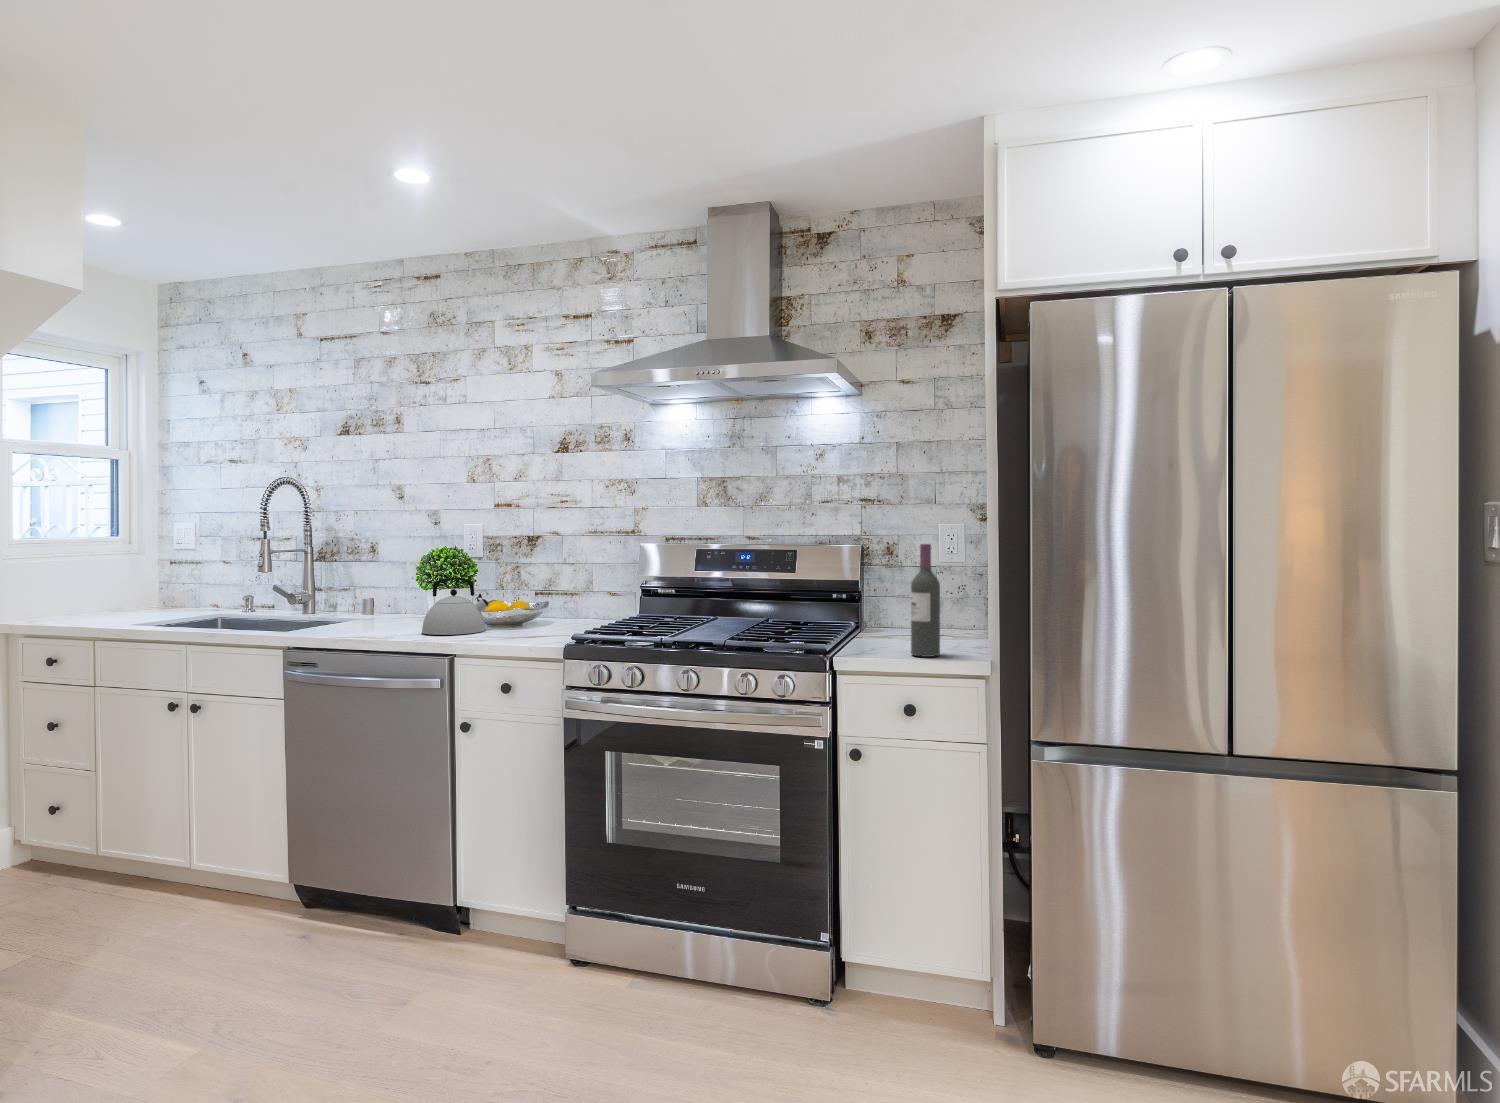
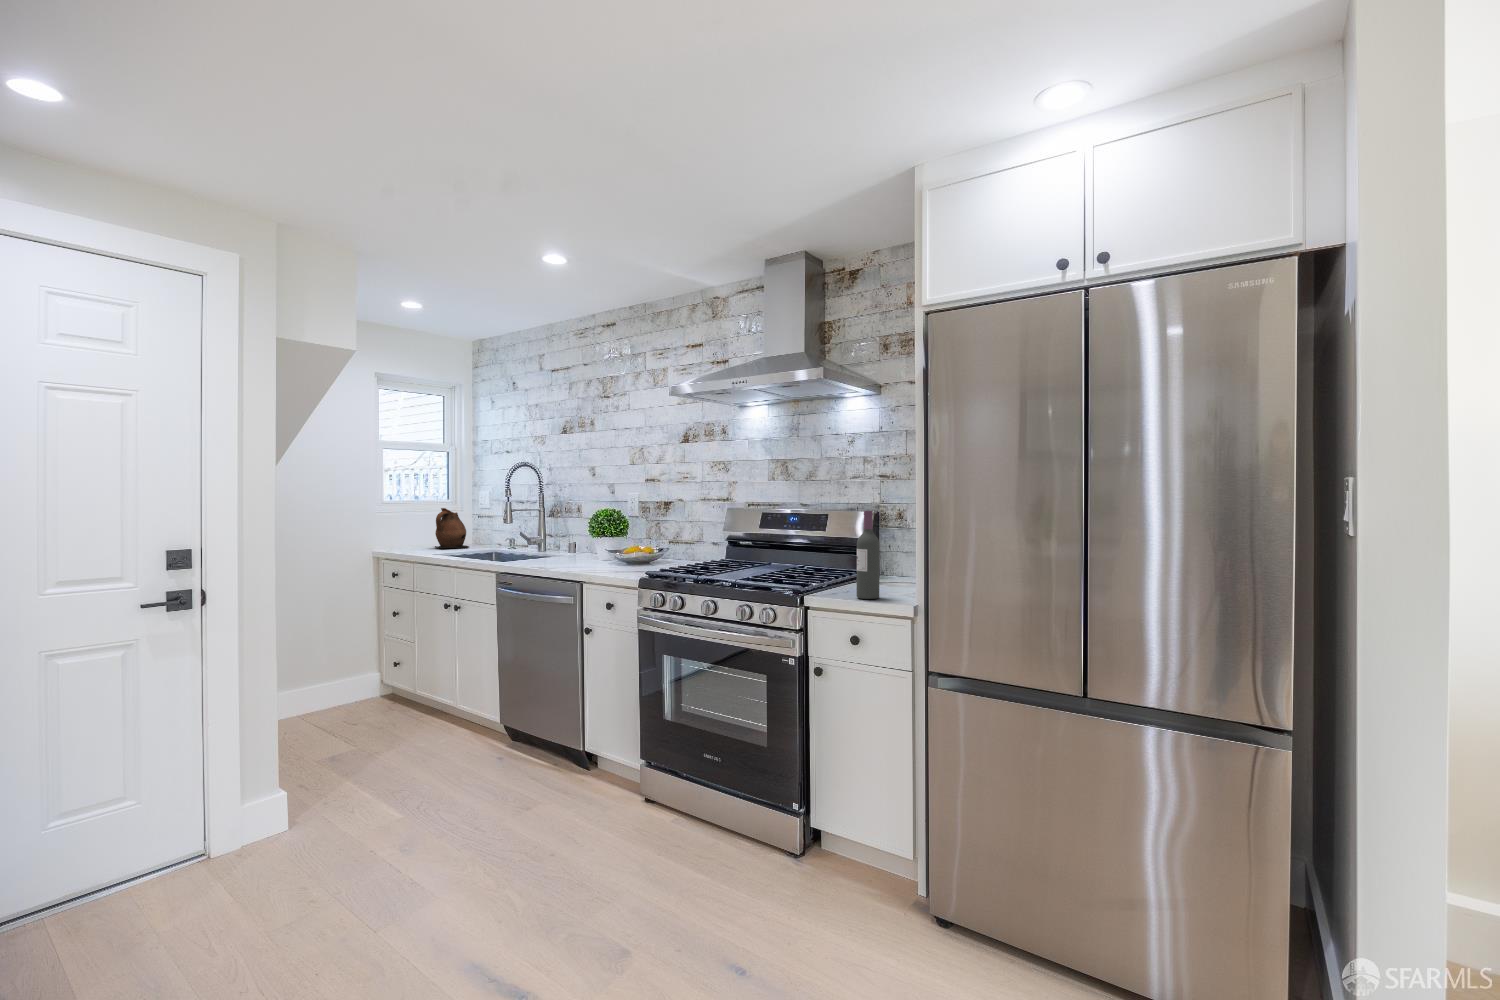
ceramic pitcher: none [94,550,166,616] -> present [435,508,469,548]
kettle: present [422,577,488,635] -> none [576,529,619,568]

